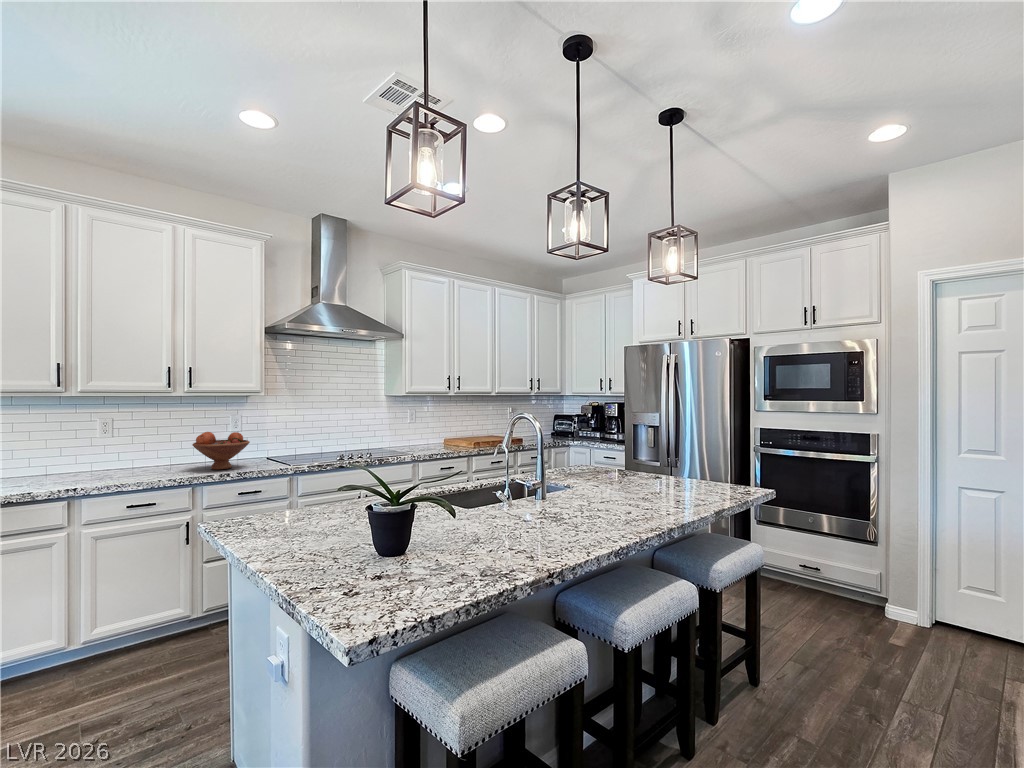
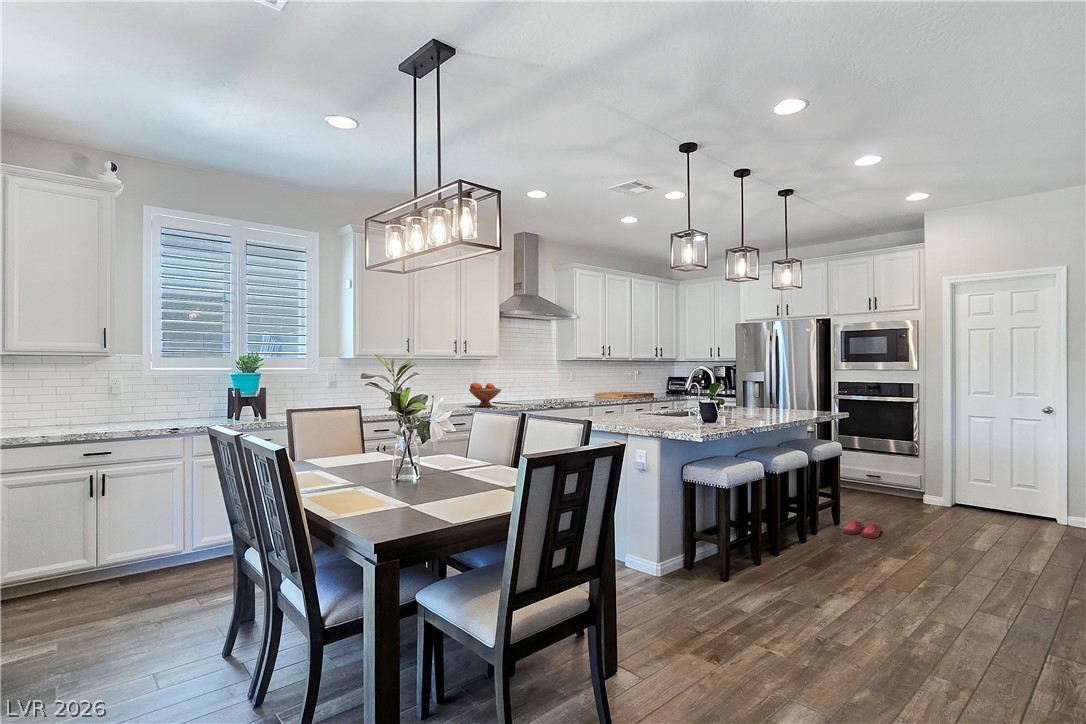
slippers: none [758,683,827,738] -> present [843,520,881,538]

